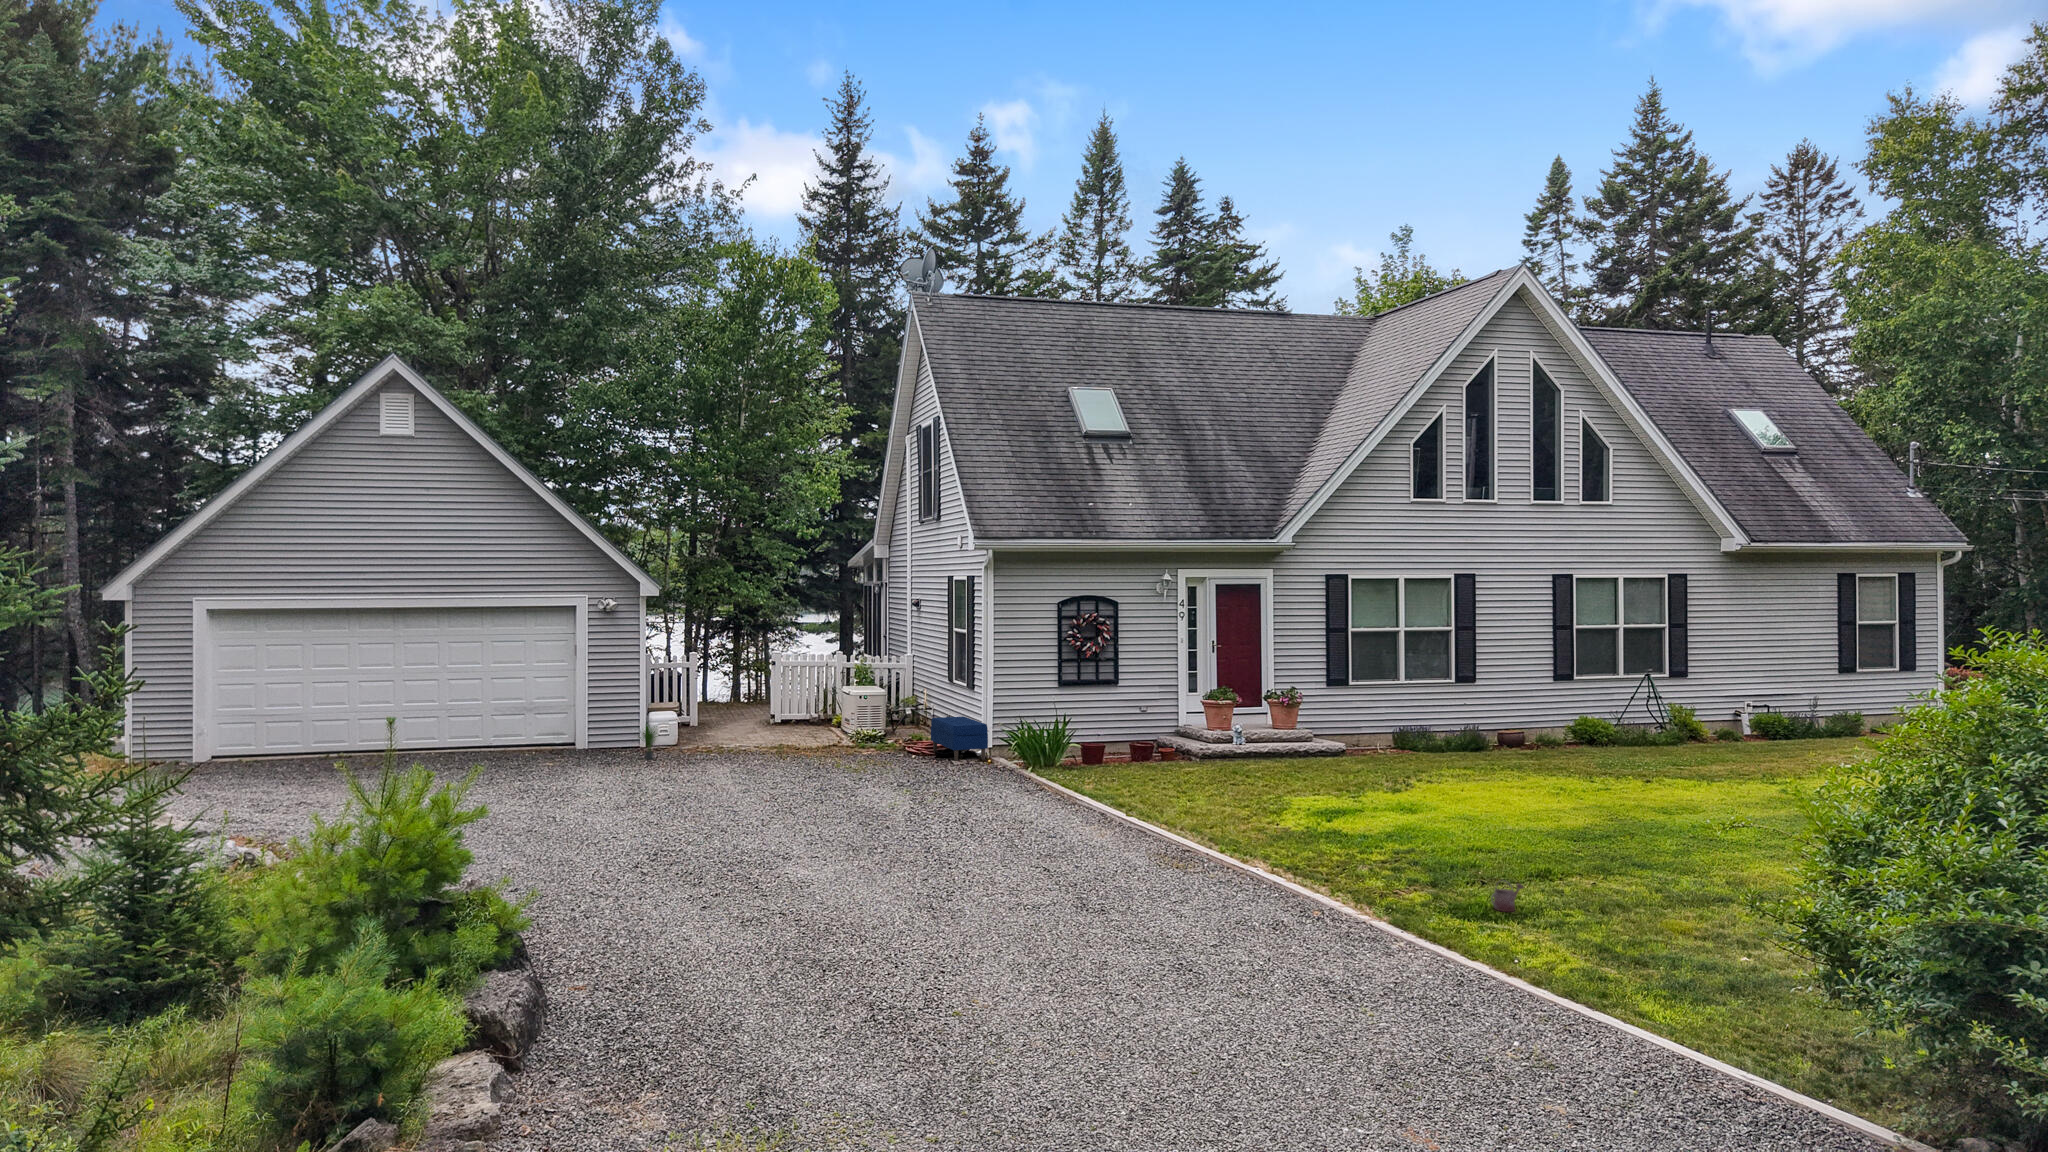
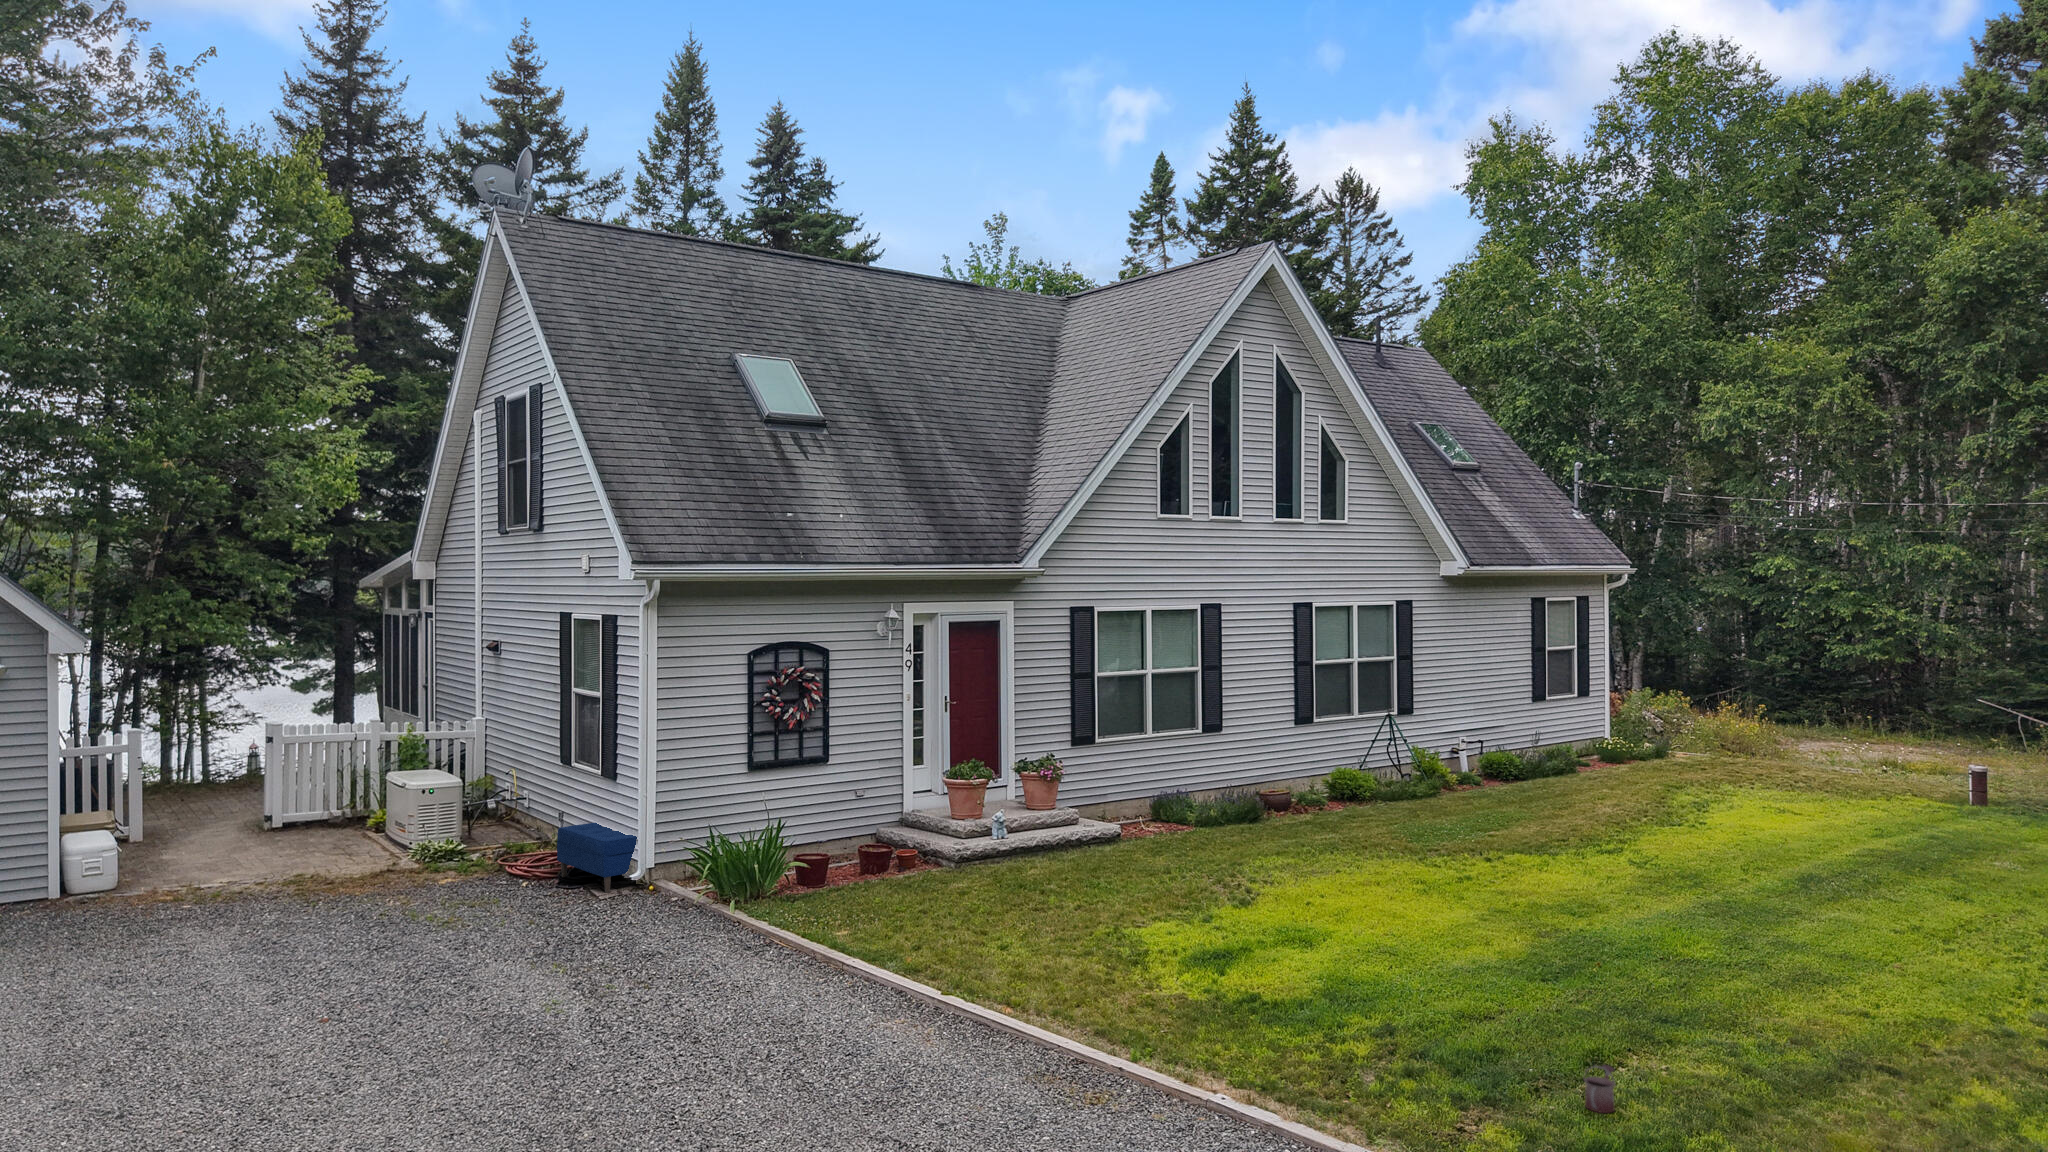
potted plant: present [638,726,657,760] -> none [27,874,86,942]

